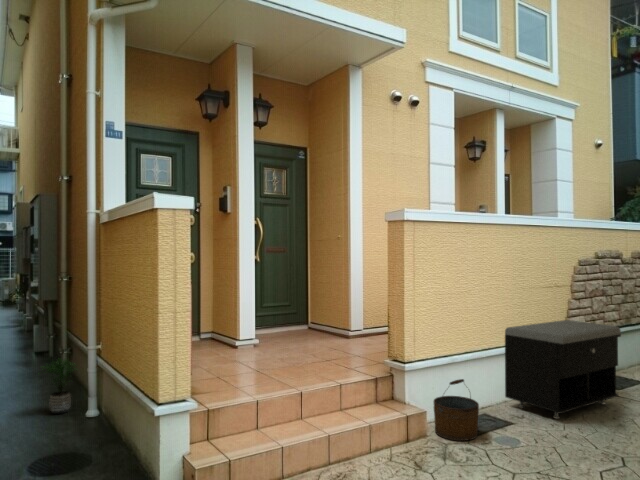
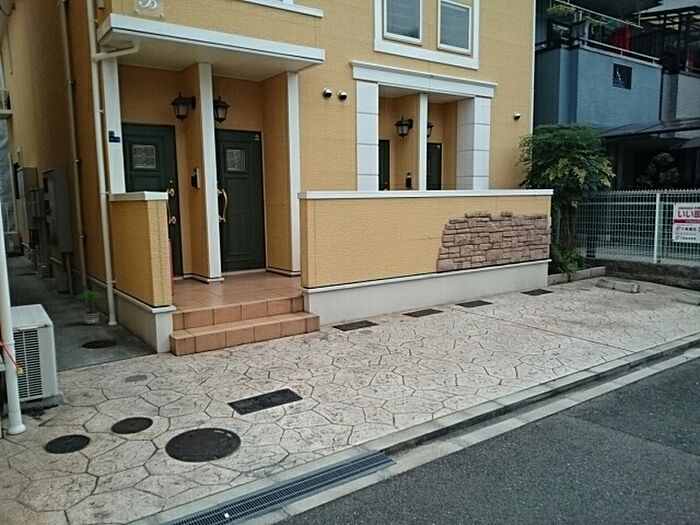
storage bench: present [505,320,621,419] -> none [384,261,460,322]
bucket: present [434,379,479,441] -> none [326,297,352,332]

